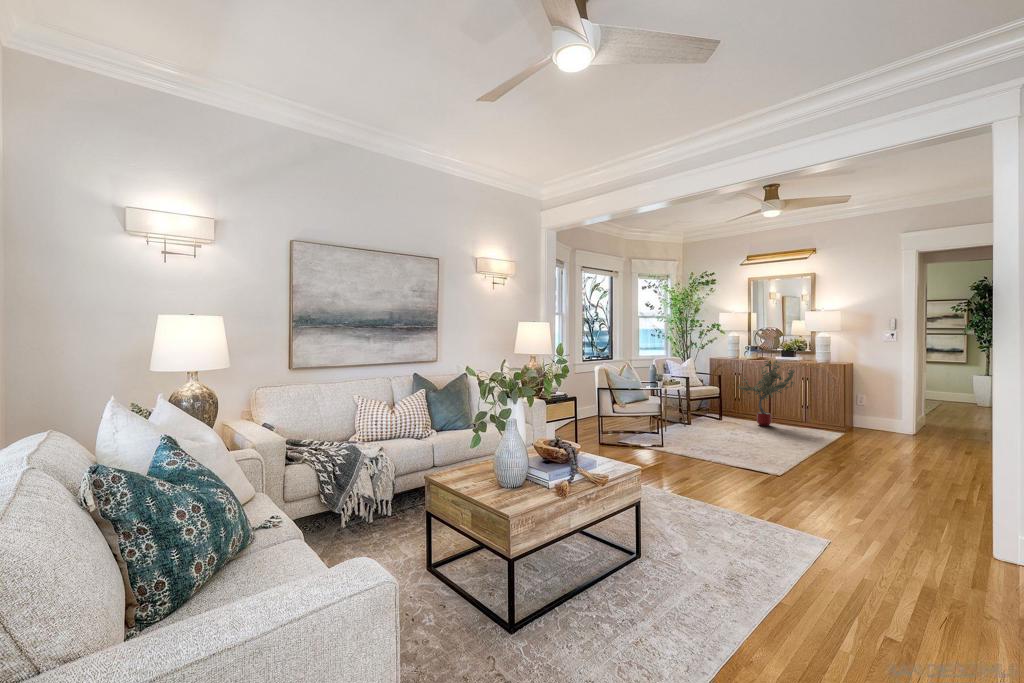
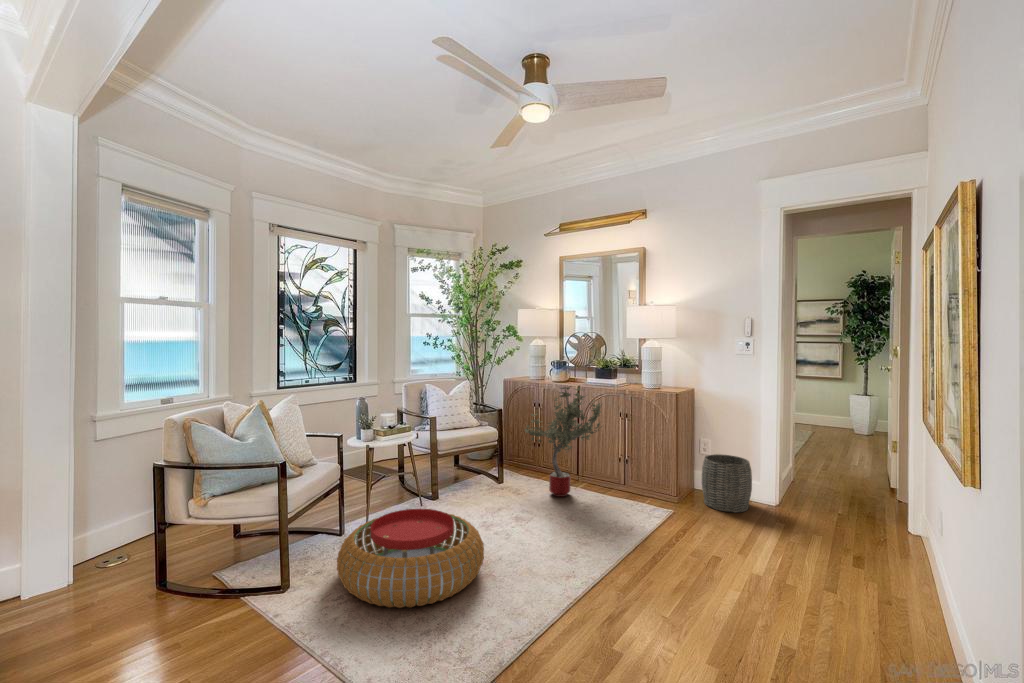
woven basket: none [861,403,897,436] -> present [702,454,752,512]
pouf: none [677,418,753,454] -> present [337,509,484,608]

